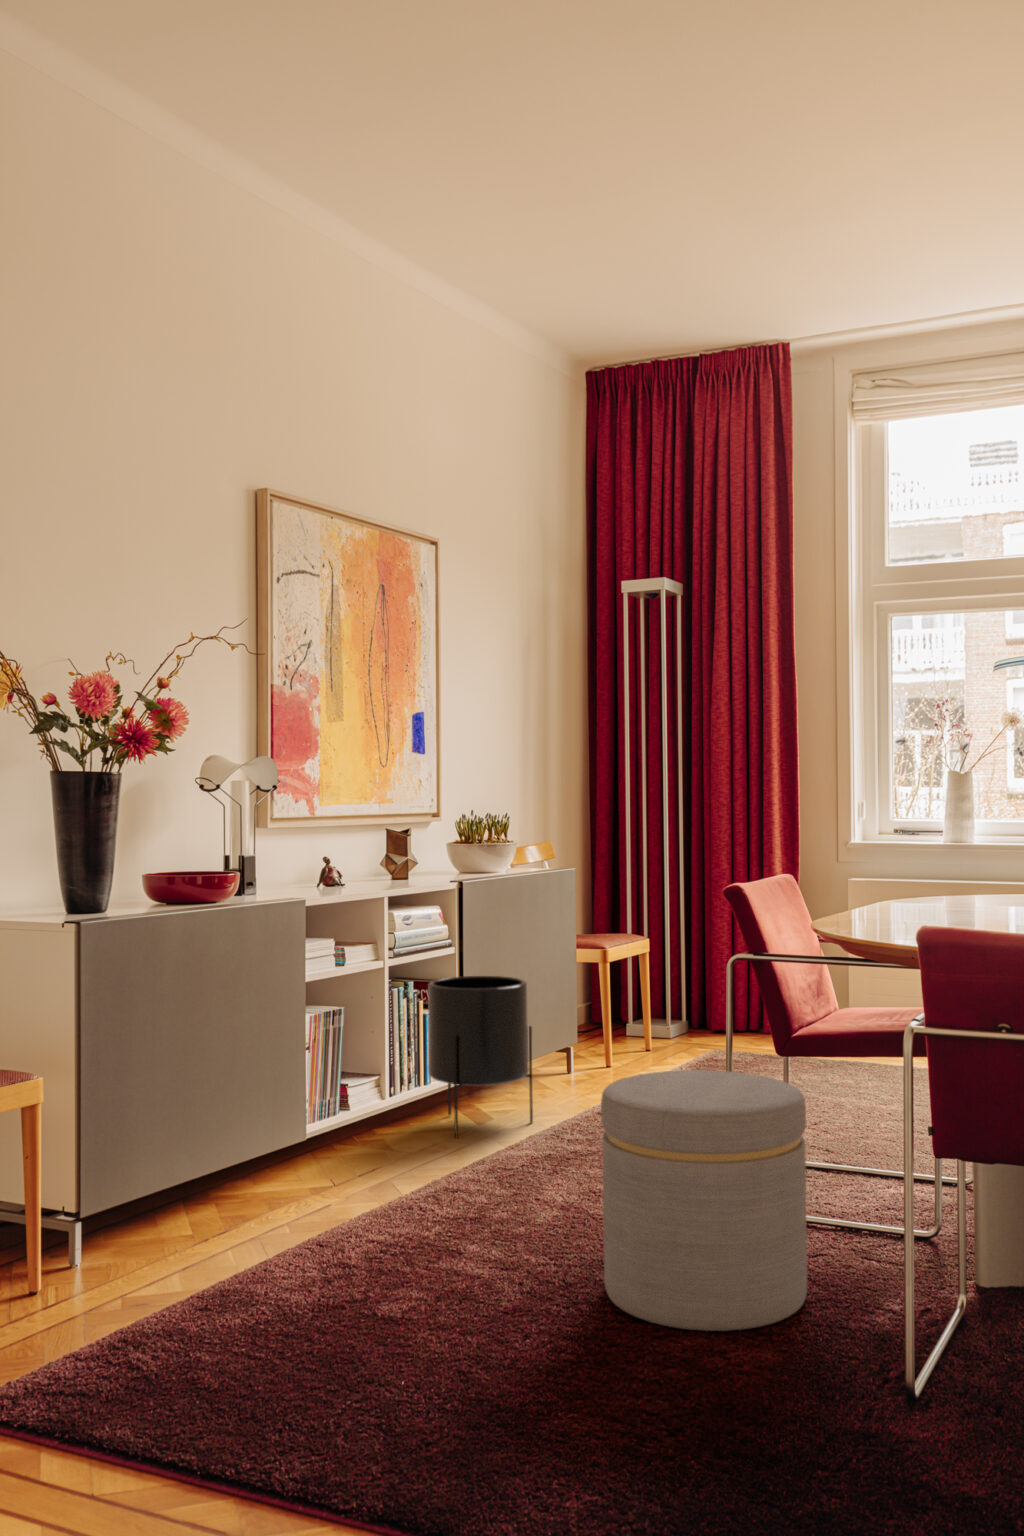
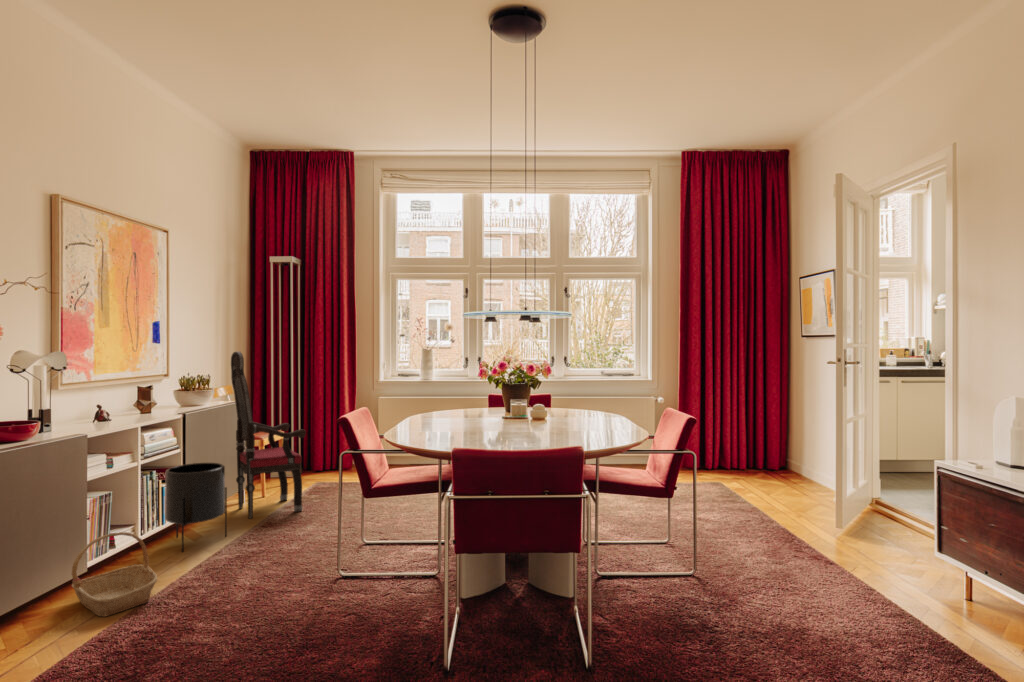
armchair: none [542,765,683,1099] -> present [231,352,306,519]
ottoman: present [601,1070,807,1331] -> none [282,514,387,653]
basket: none [283,1072,409,1212] -> present [72,532,157,617]

